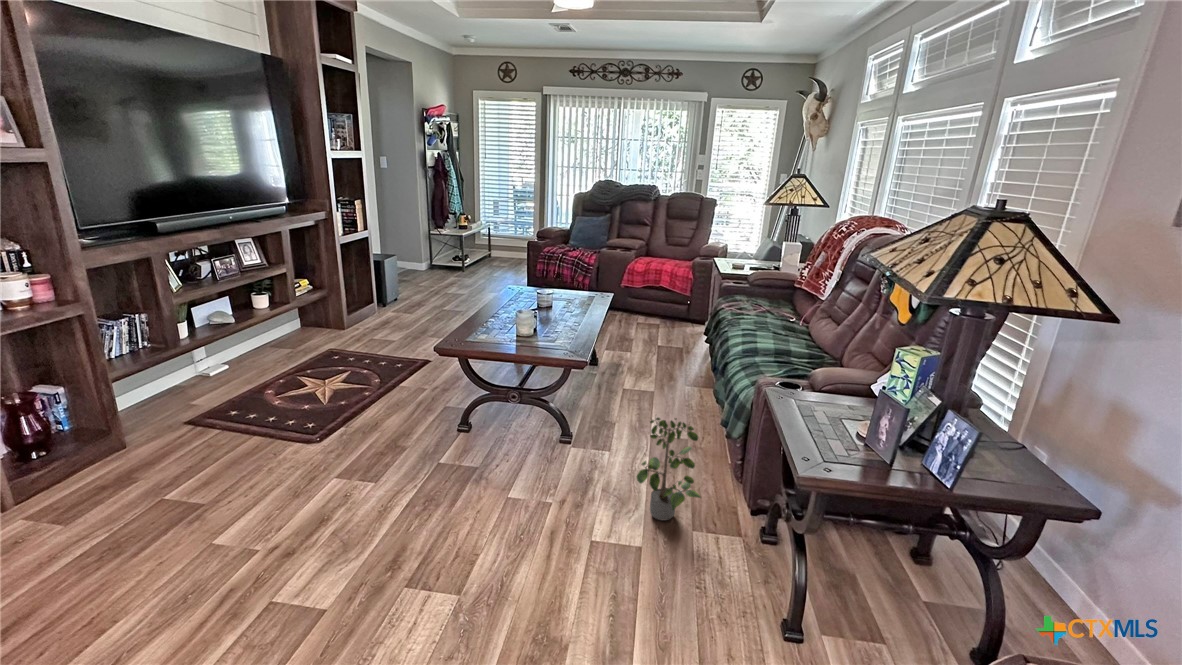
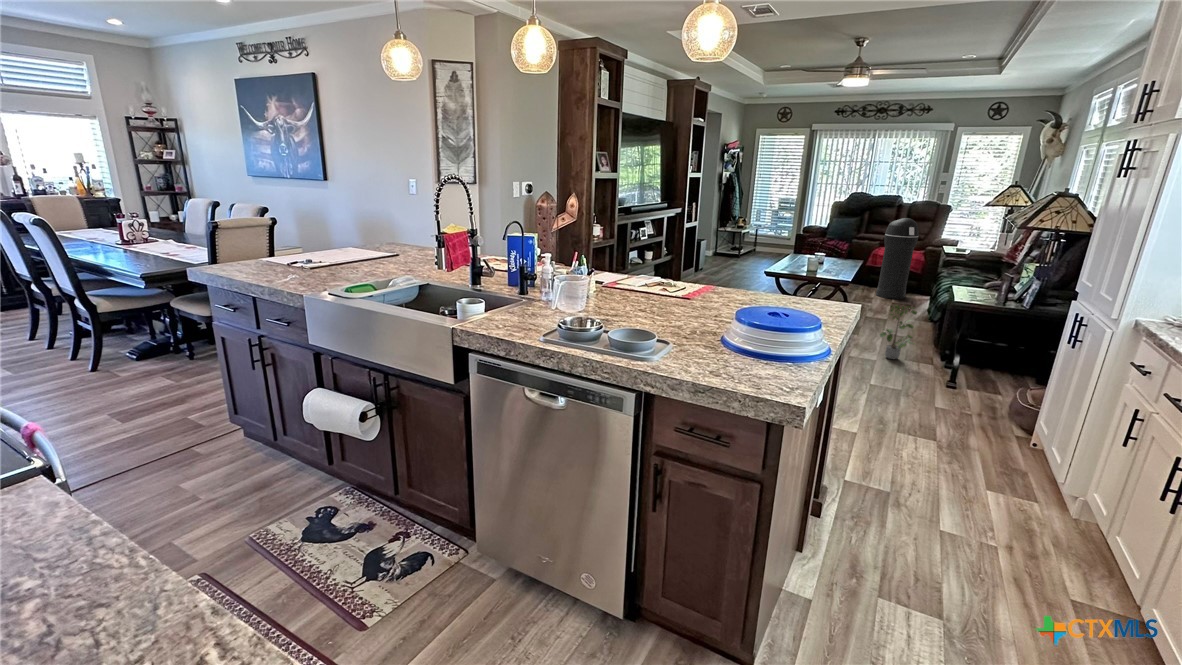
trash can: none [636,221,682,336] -> present [876,218,919,299]

